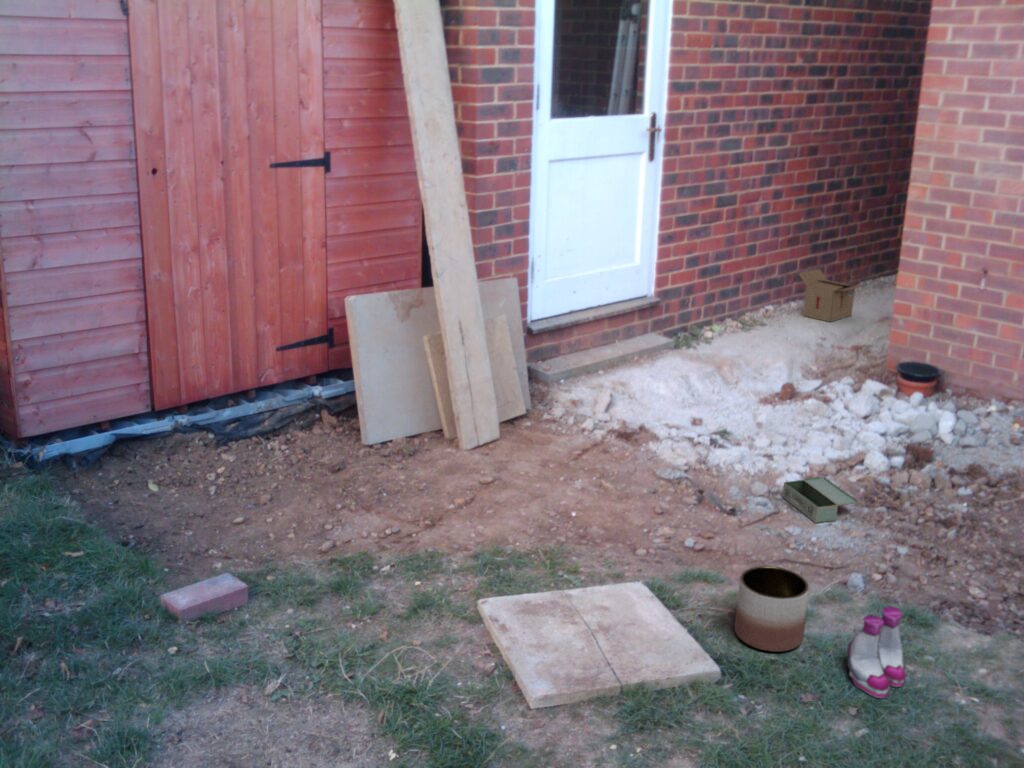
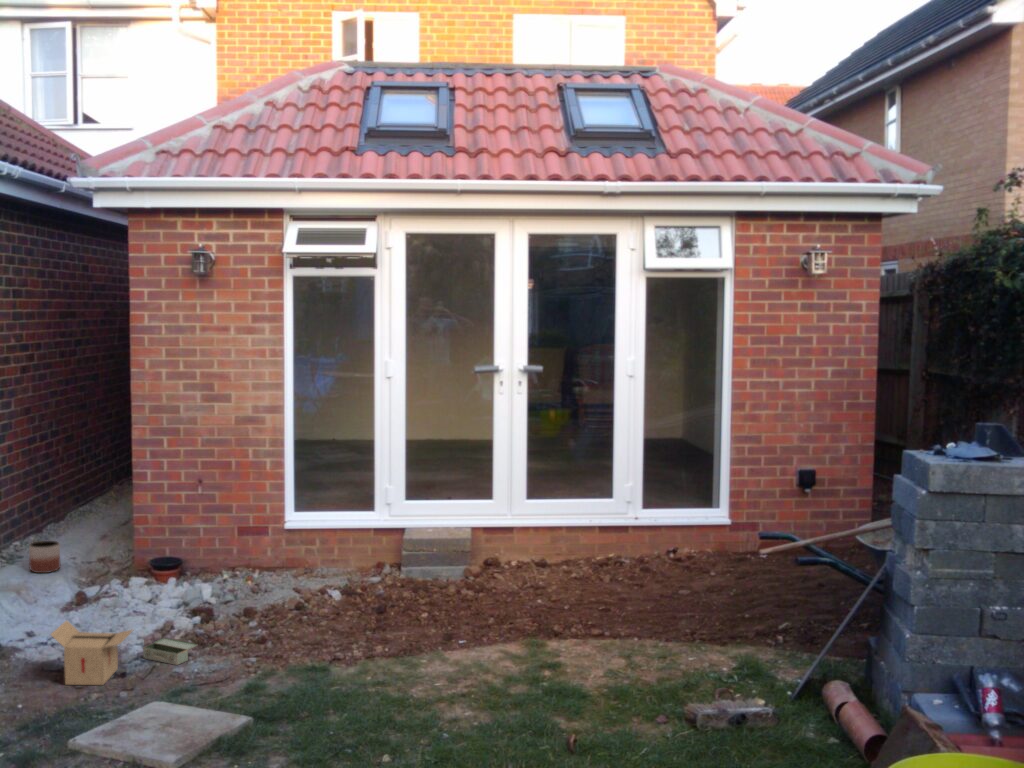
cardboard box: present [799,269,864,322] -> present [51,621,132,685]
planter: present [735,566,809,652] -> present [29,541,60,573]
boots: present [847,606,906,698] -> none [255,674,290,724]

